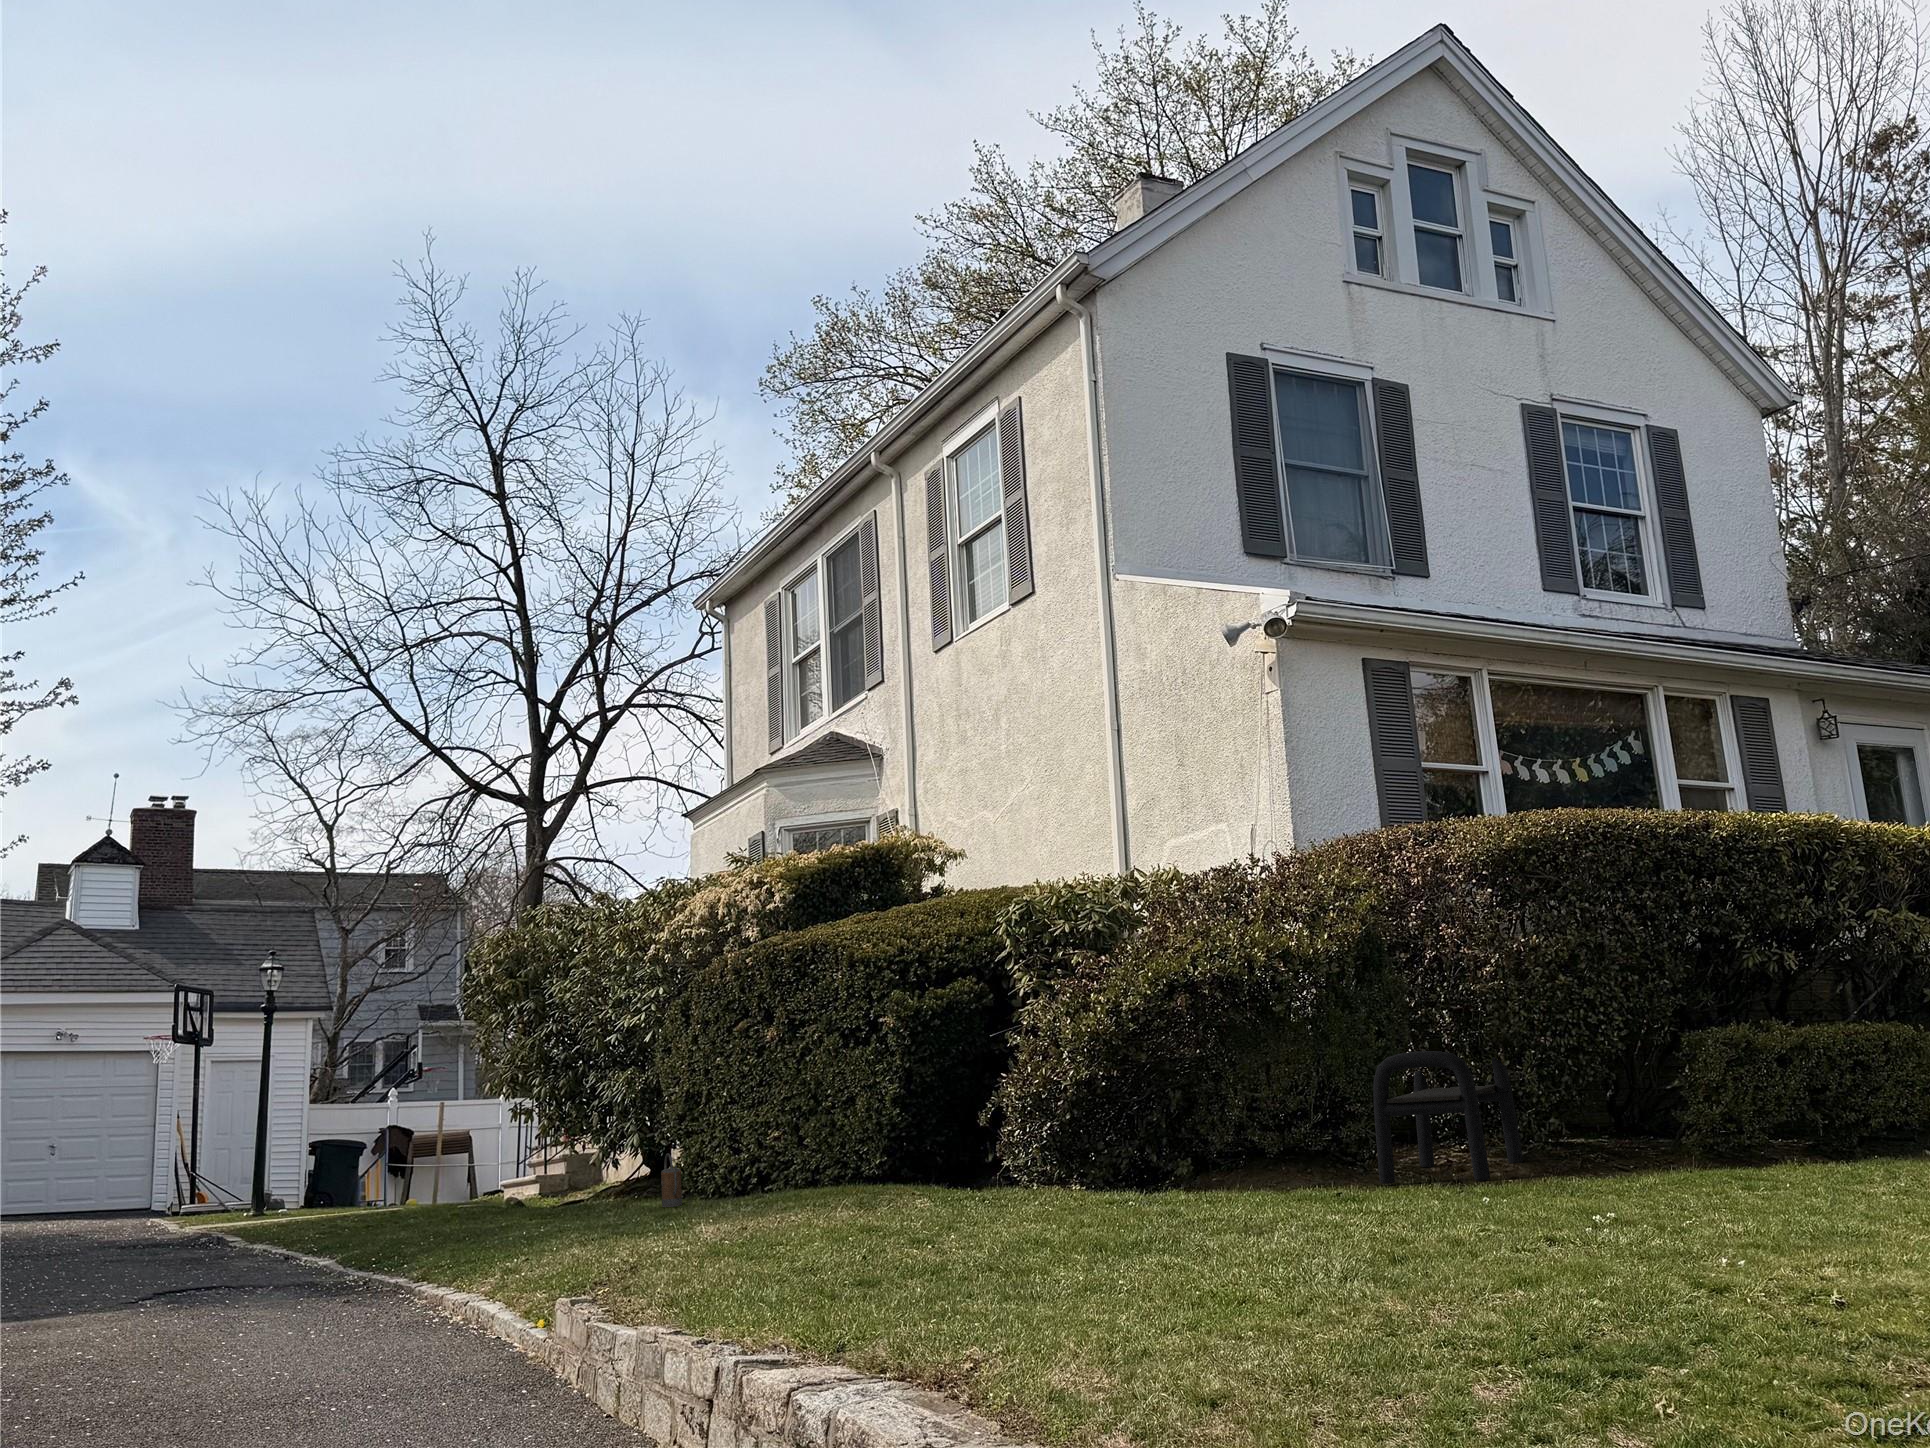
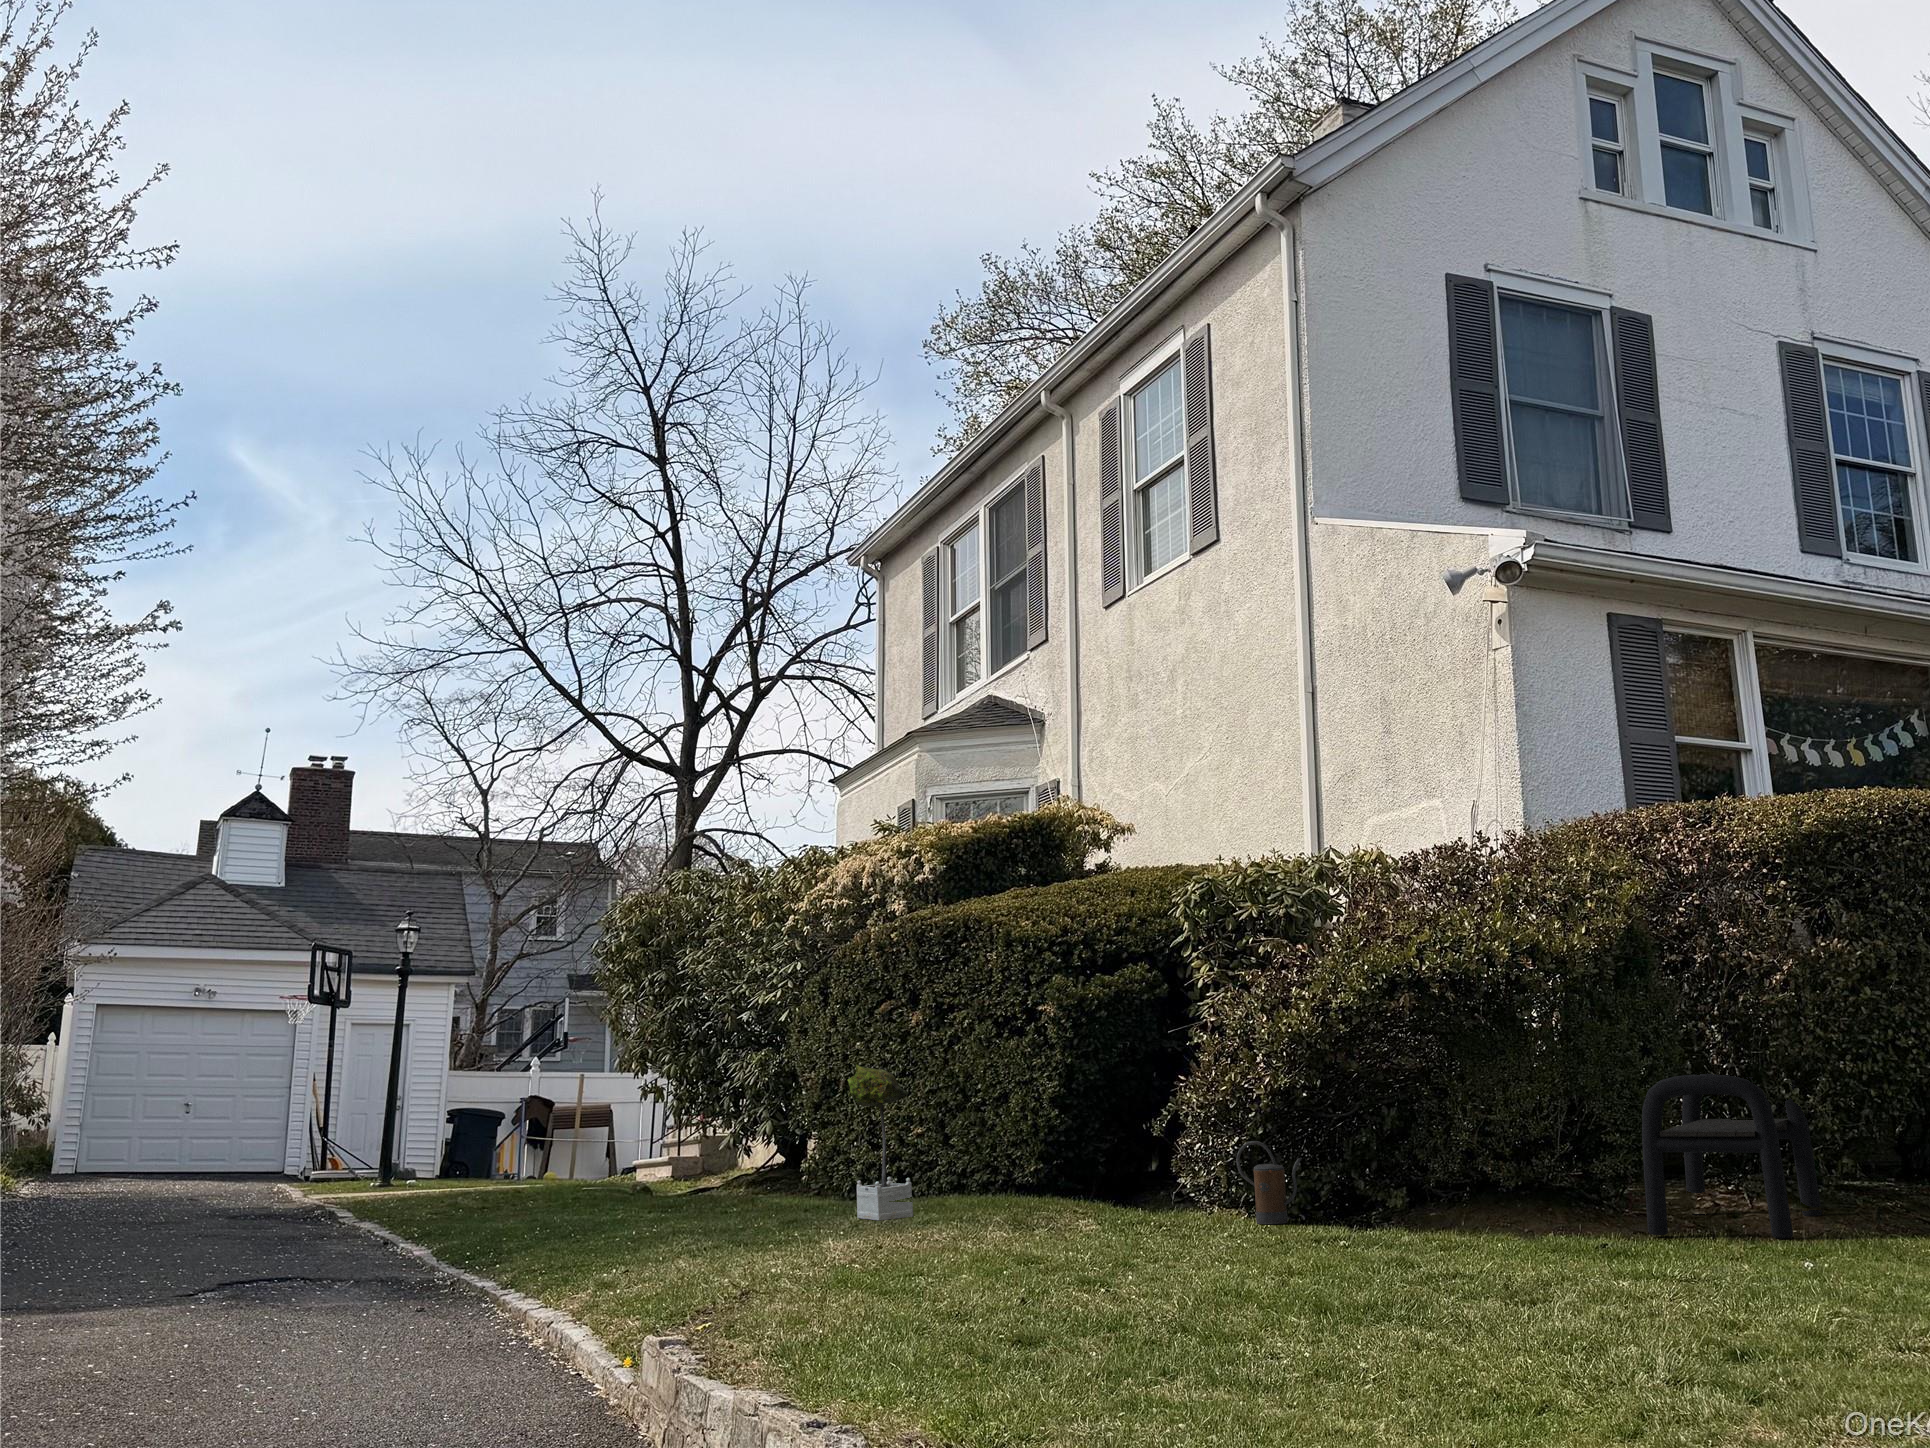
potted tree: none [712,1076,774,1212] -> present [848,1065,913,1220]
watering can: present [661,1153,682,1207] -> present [1236,1141,1302,1224]

